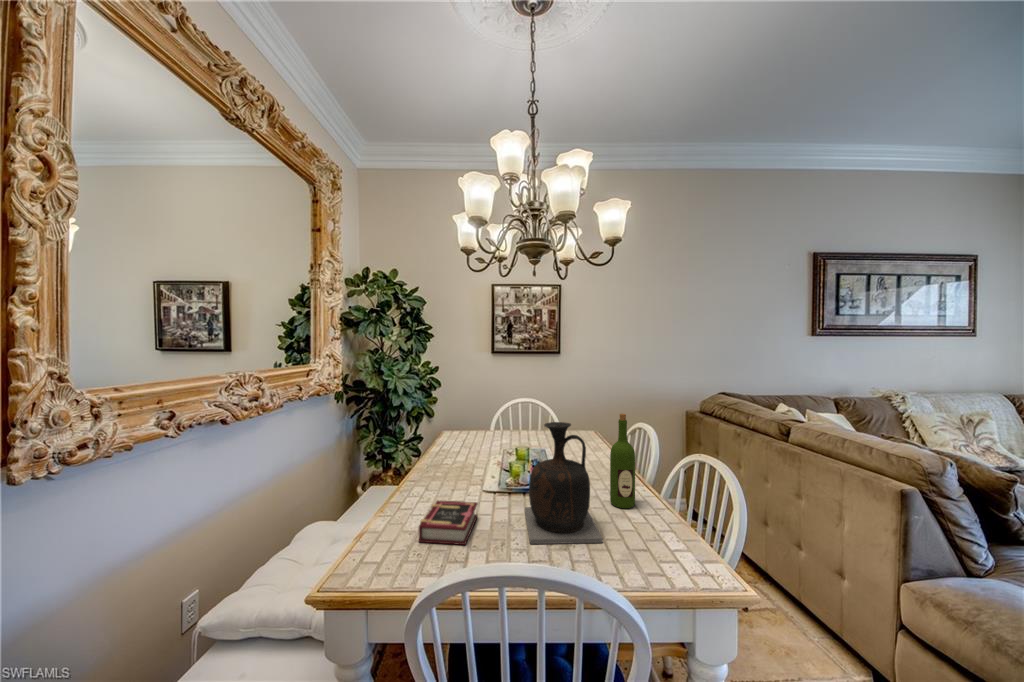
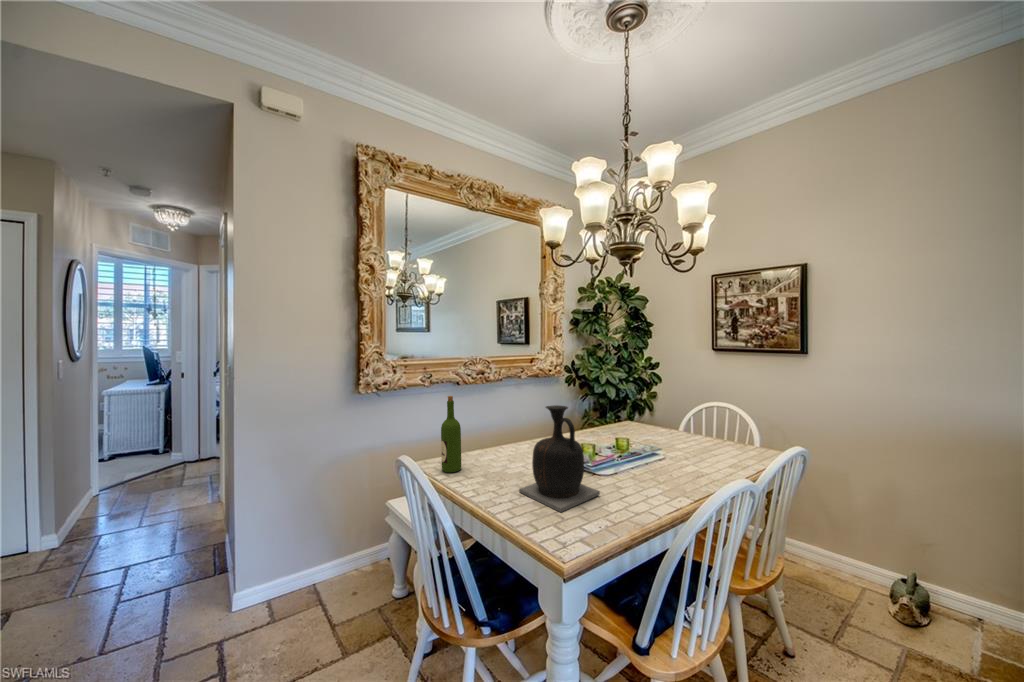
wine bottle: present [610,414,635,508] -> present [441,396,461,473]
book: present [419,501,478,545] -> none [476,451,526,478]

